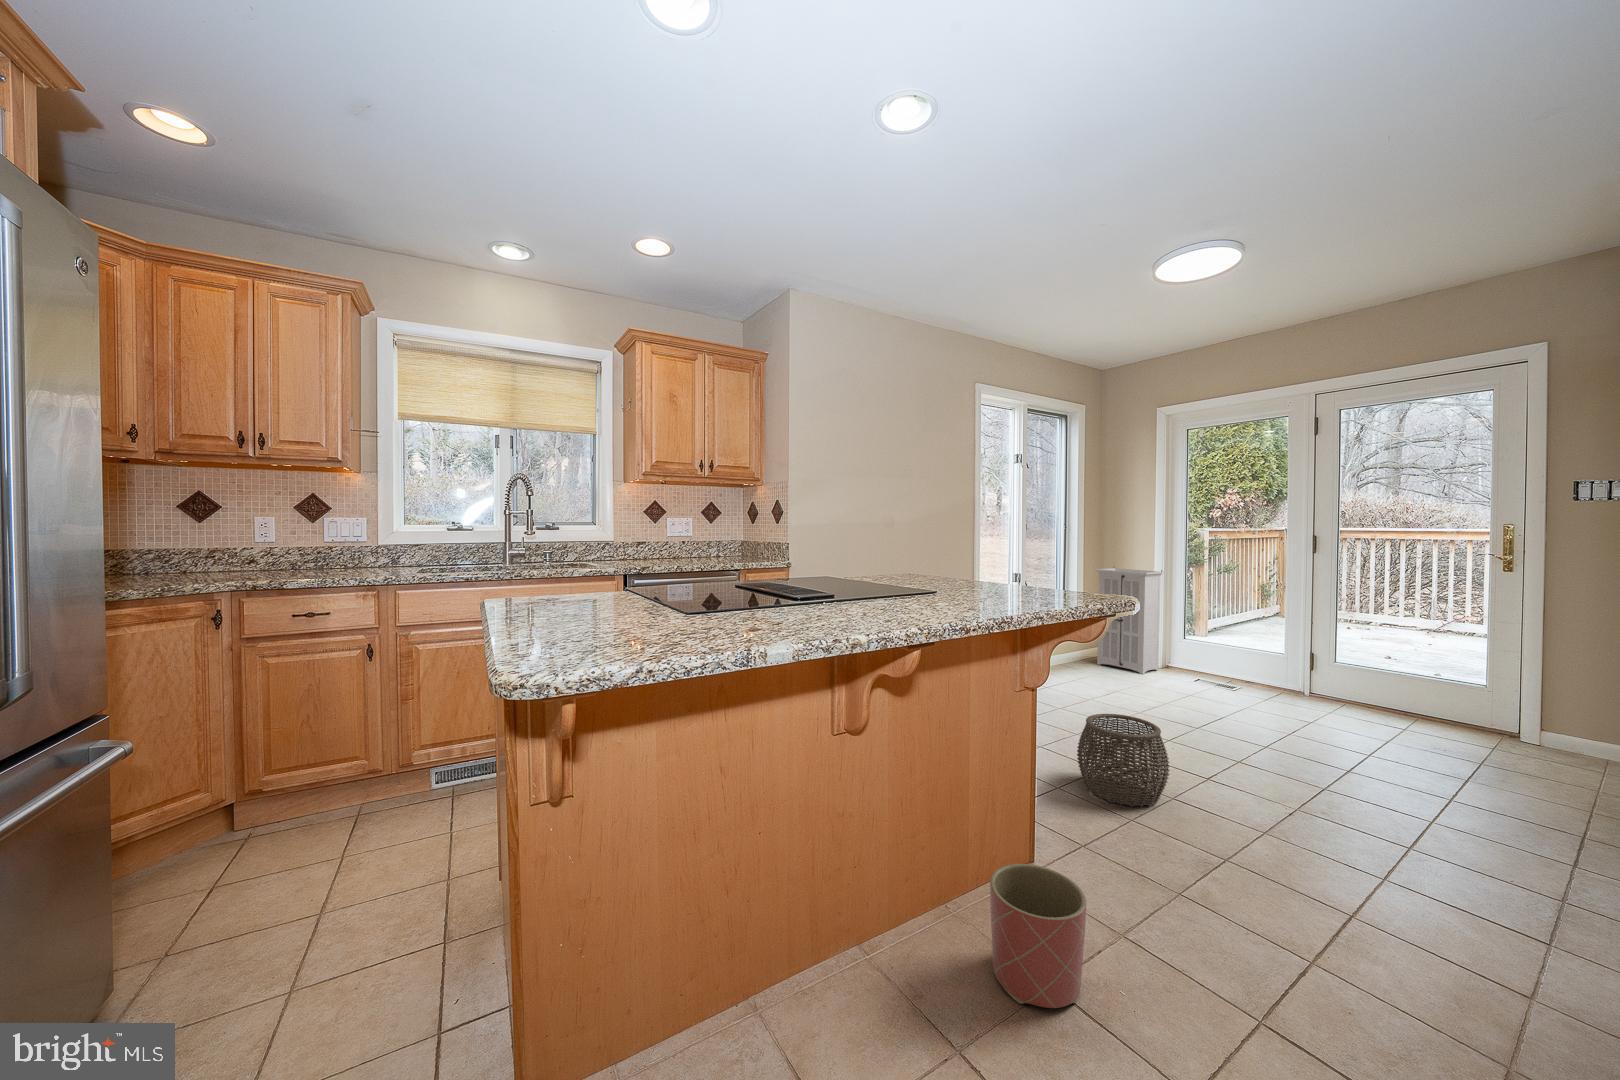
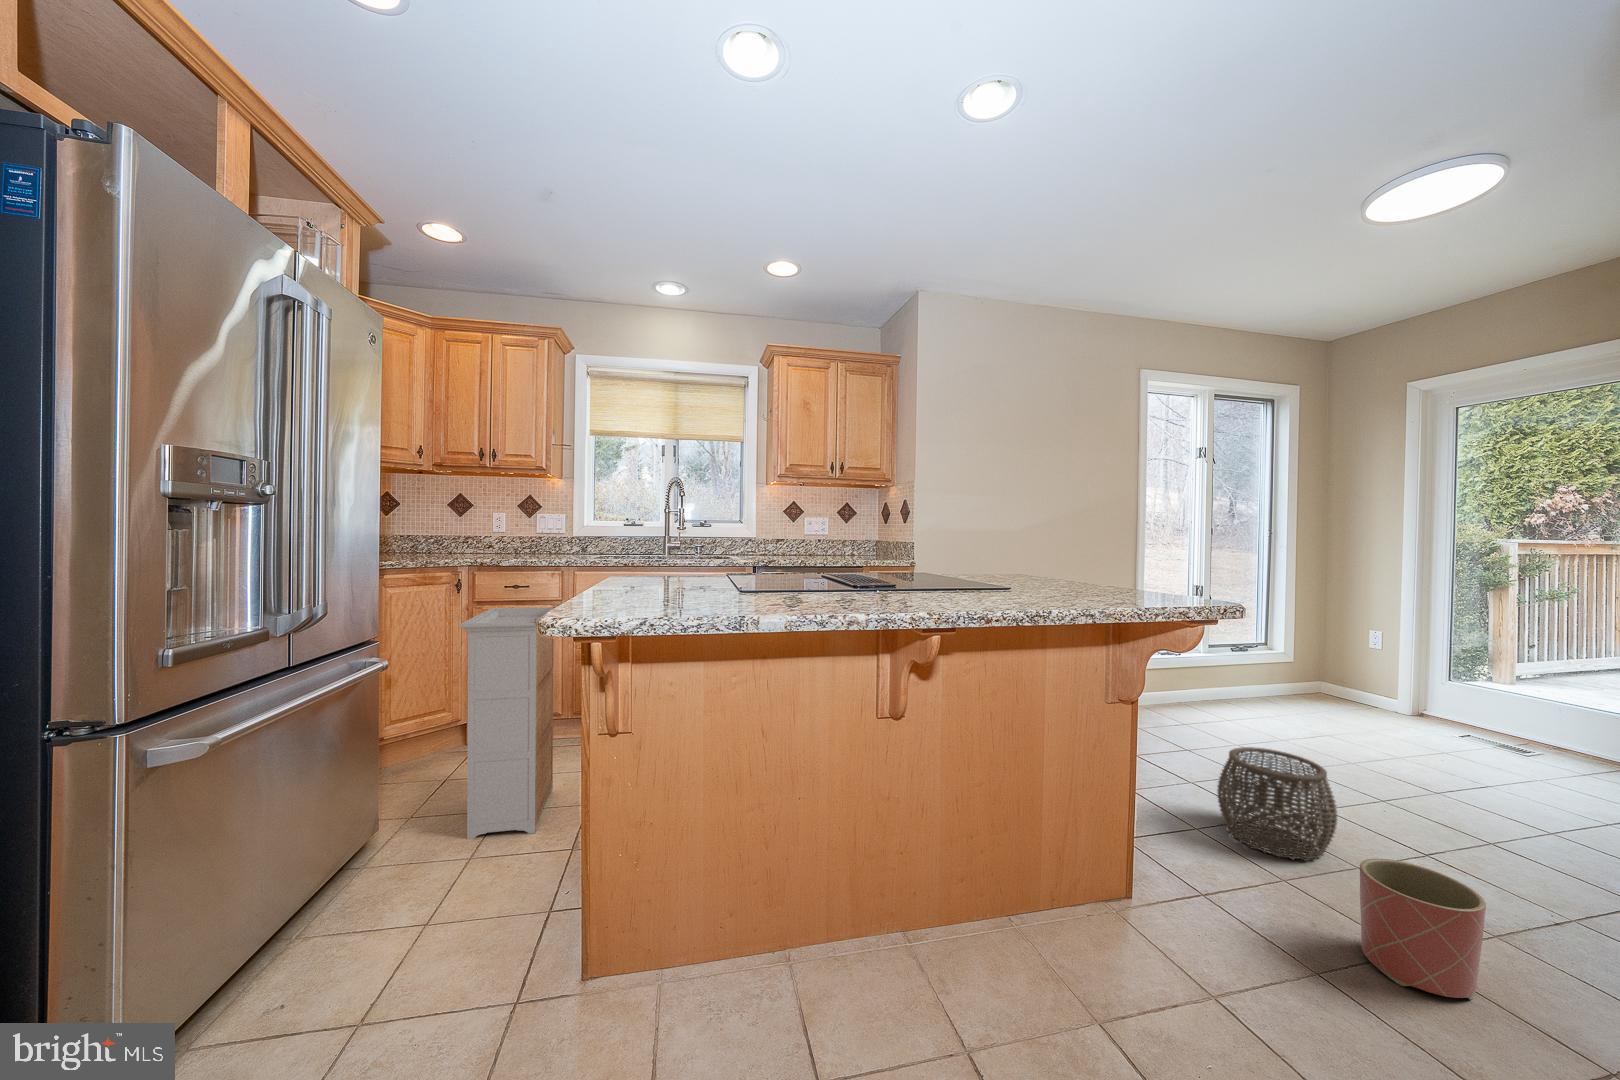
storage cabinet: present [1095,568,1164,674] -> present [459,607,555,839]
planter: present [990,864,1087,1008] -> present [1360,859,1486,1000]

